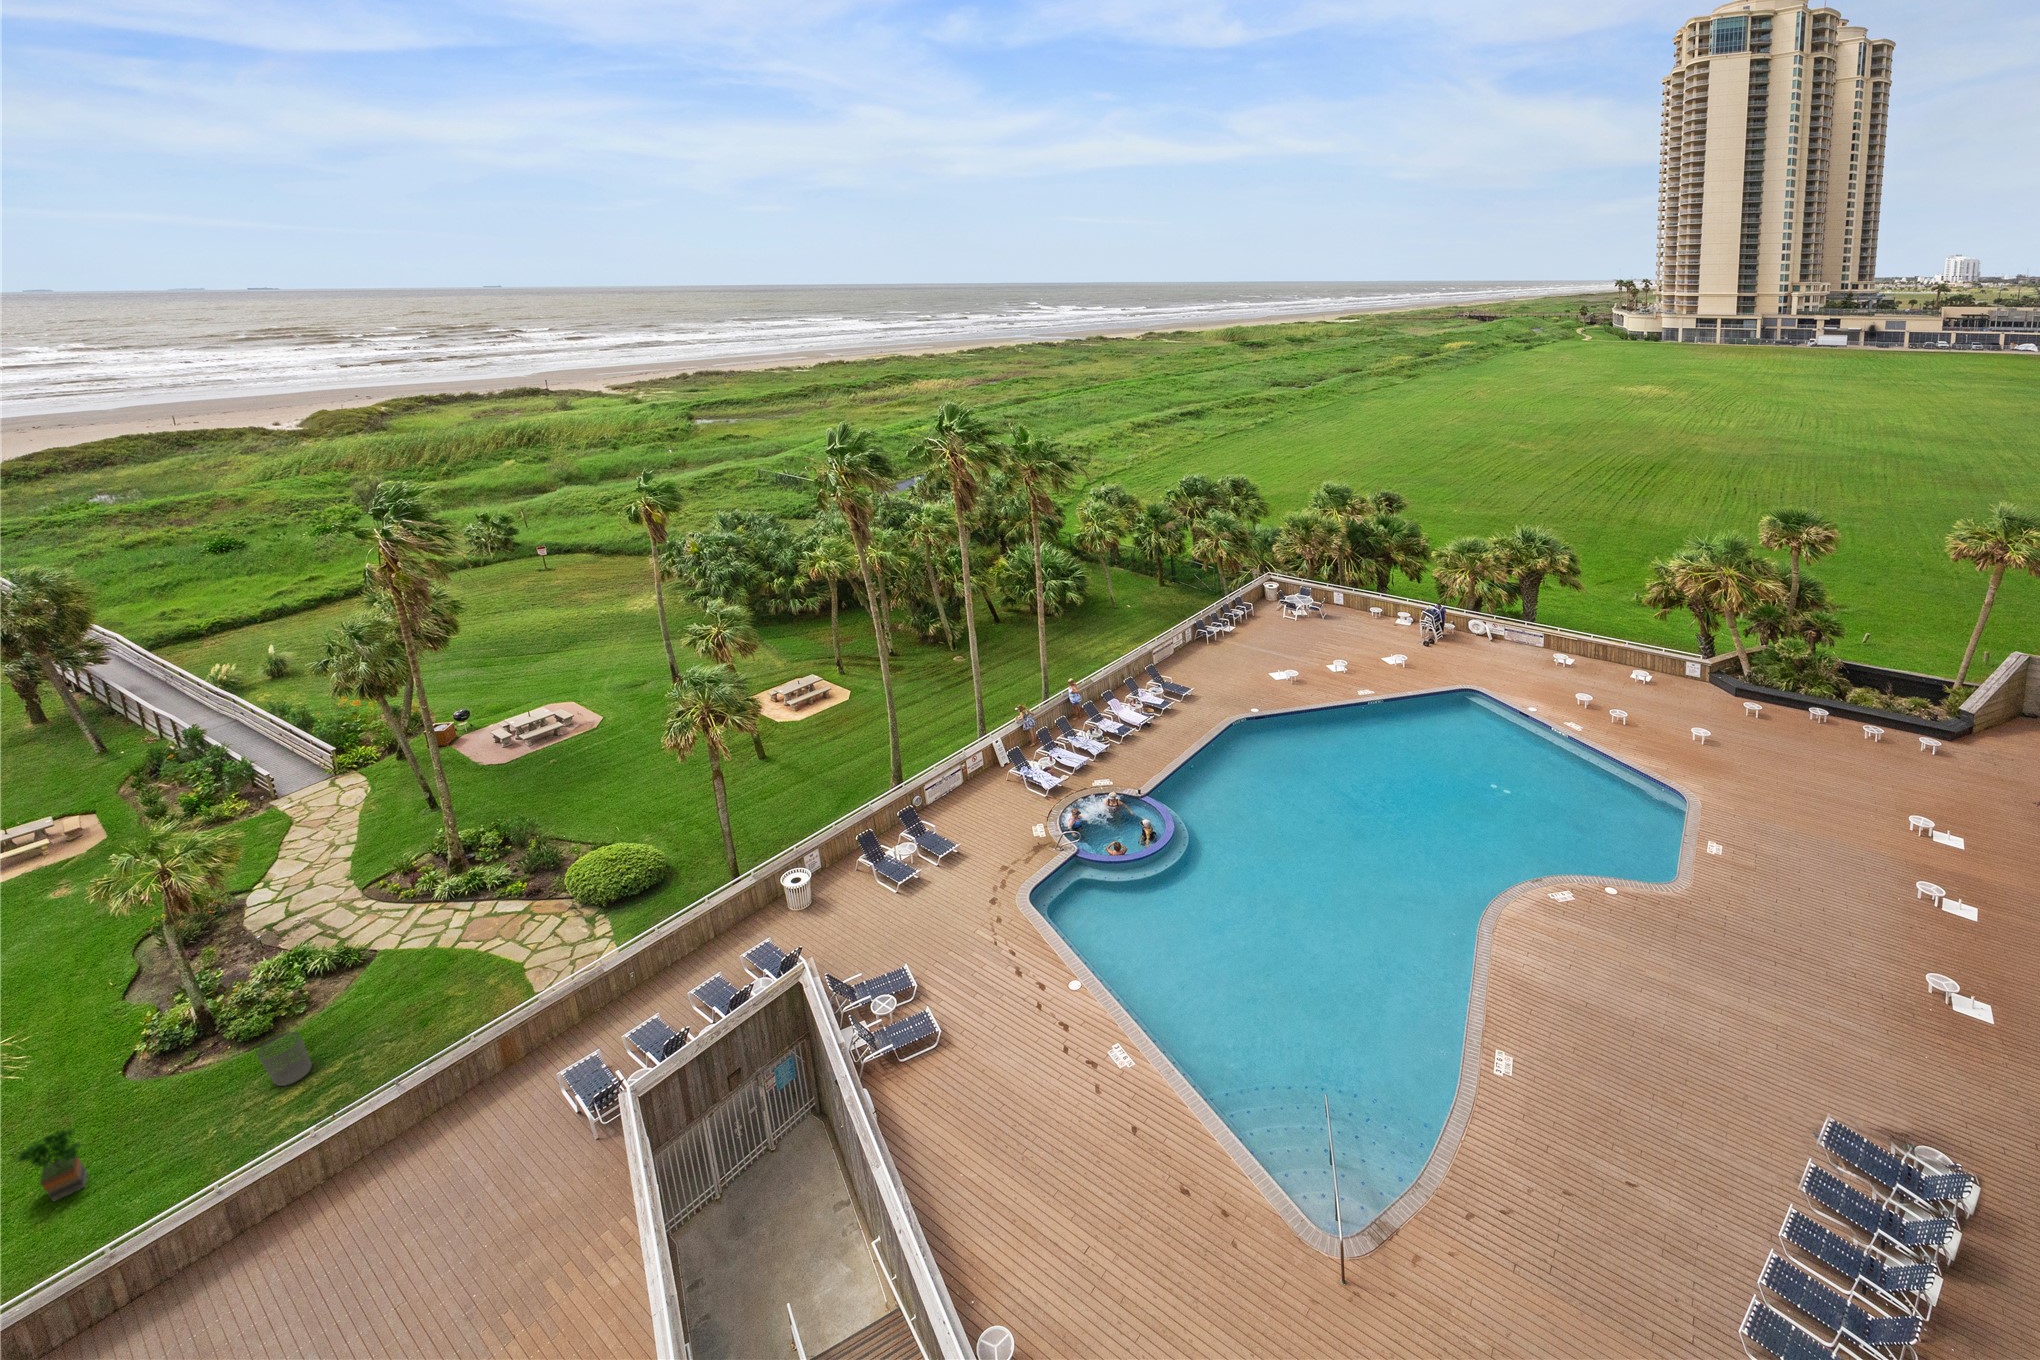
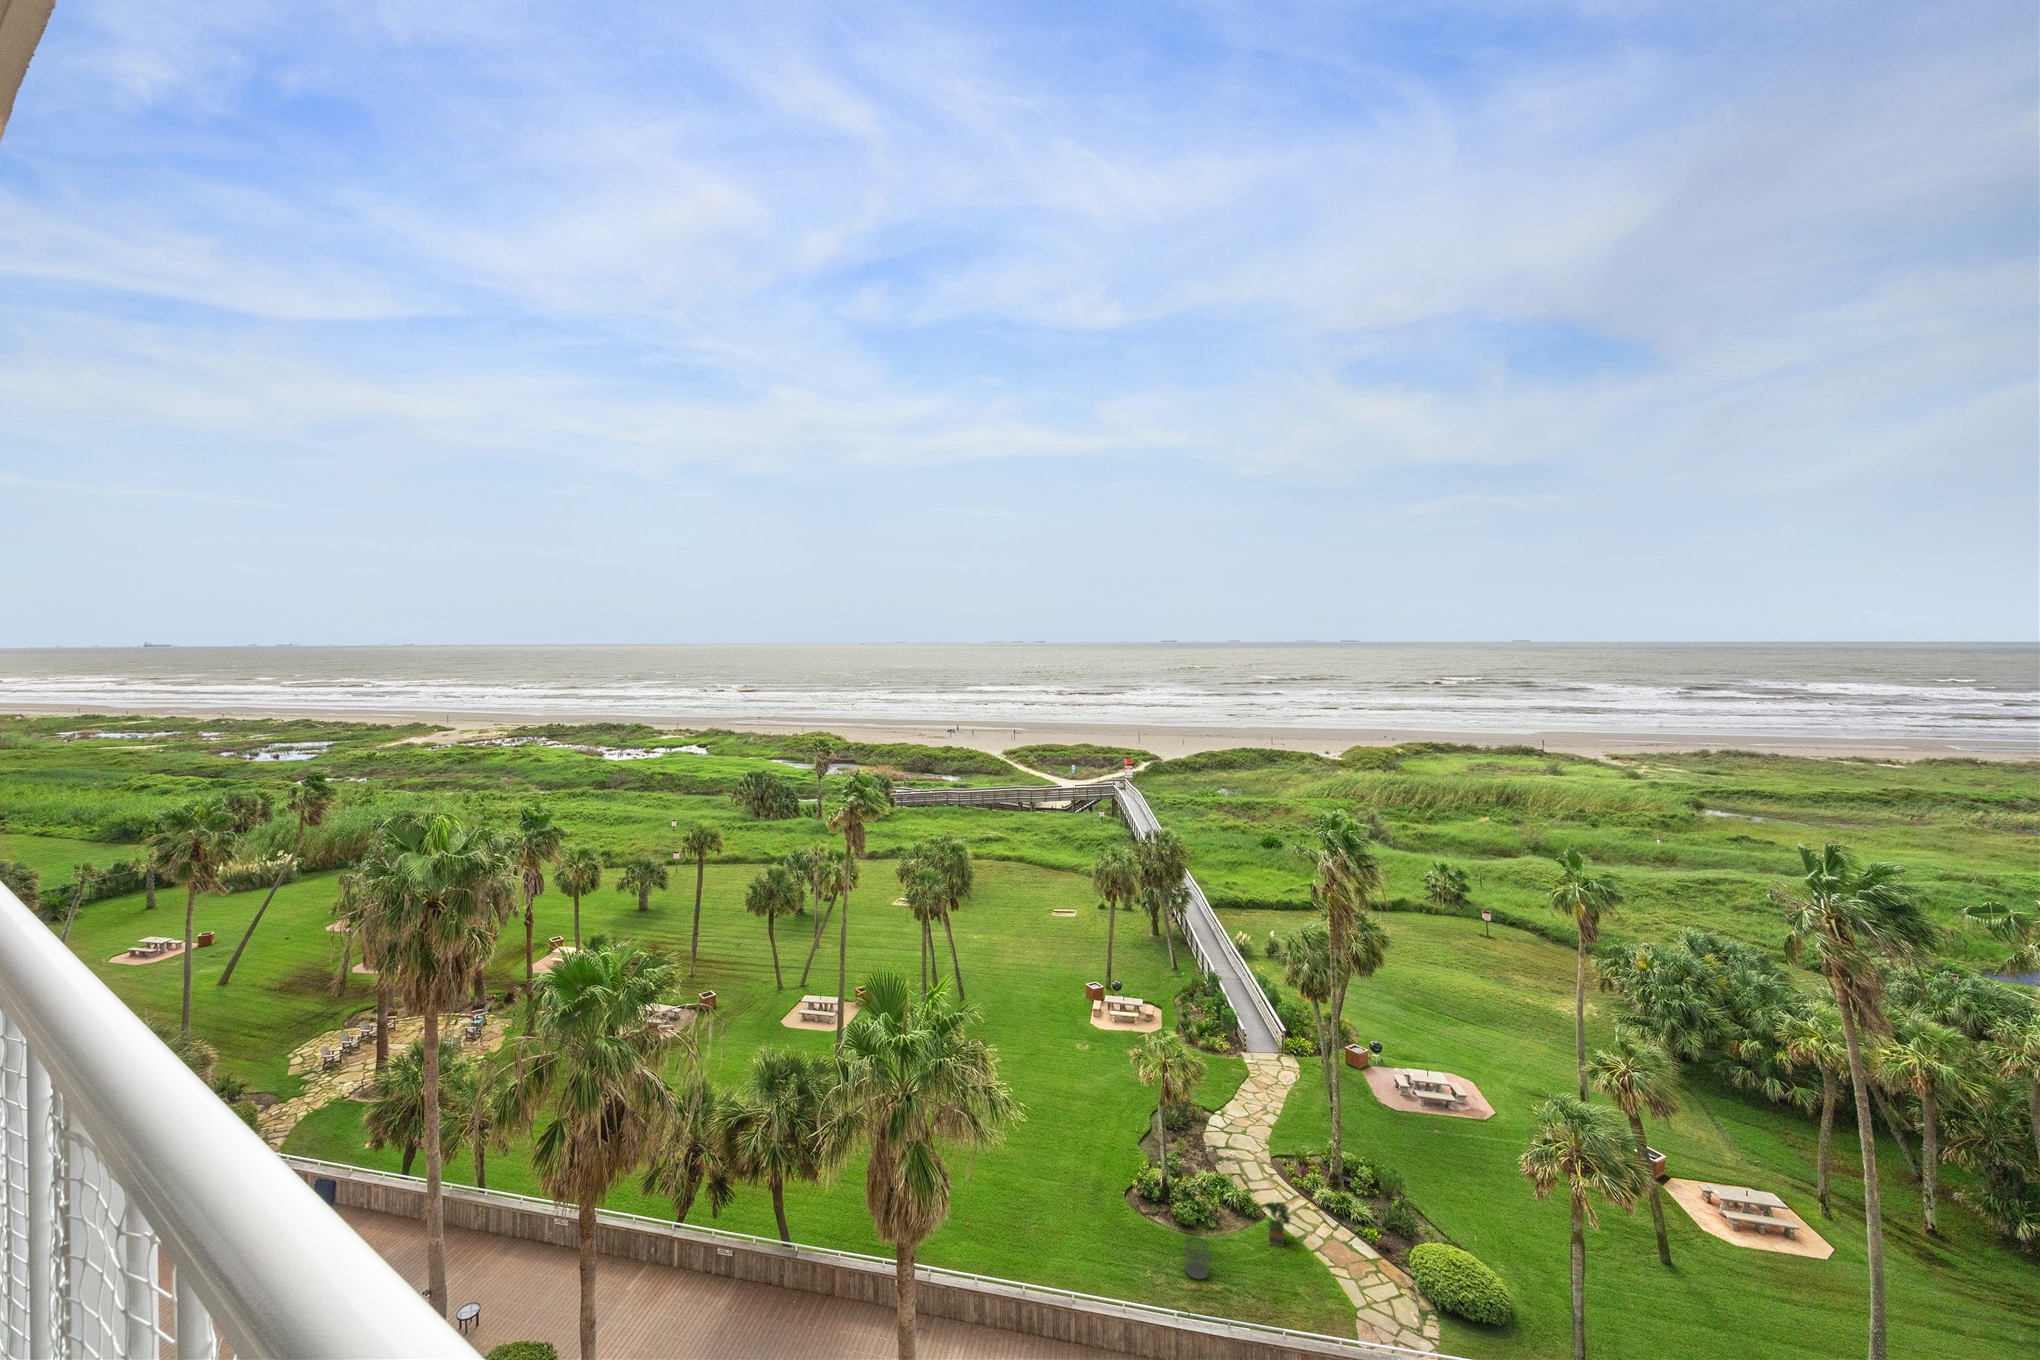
potted tree: present [17,1130,87,1201] -> present [1265,1202,1291,1247]

